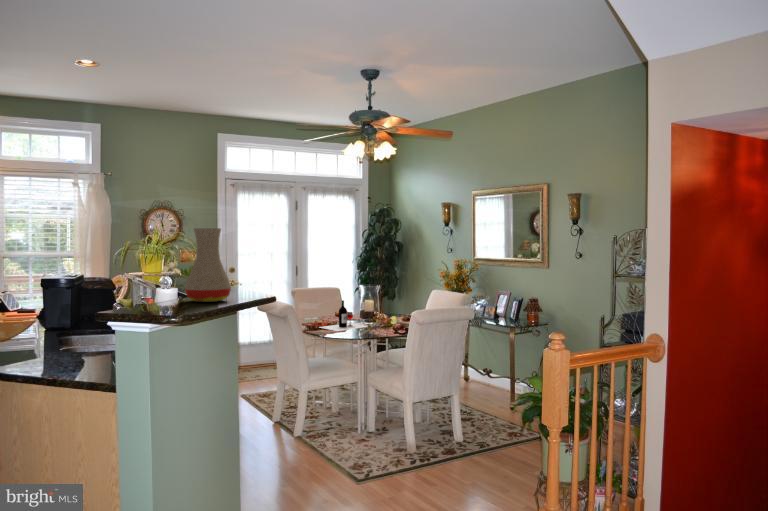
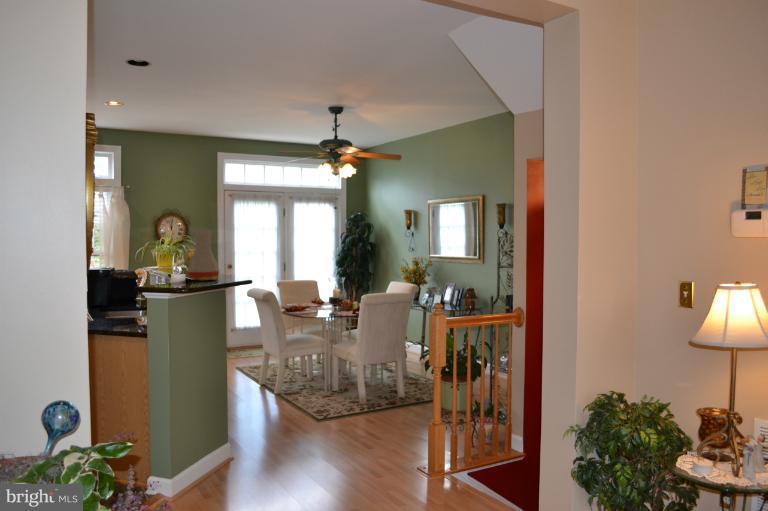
wine bottle: present [320,300,367,331] -> none [294,288,339,312]

